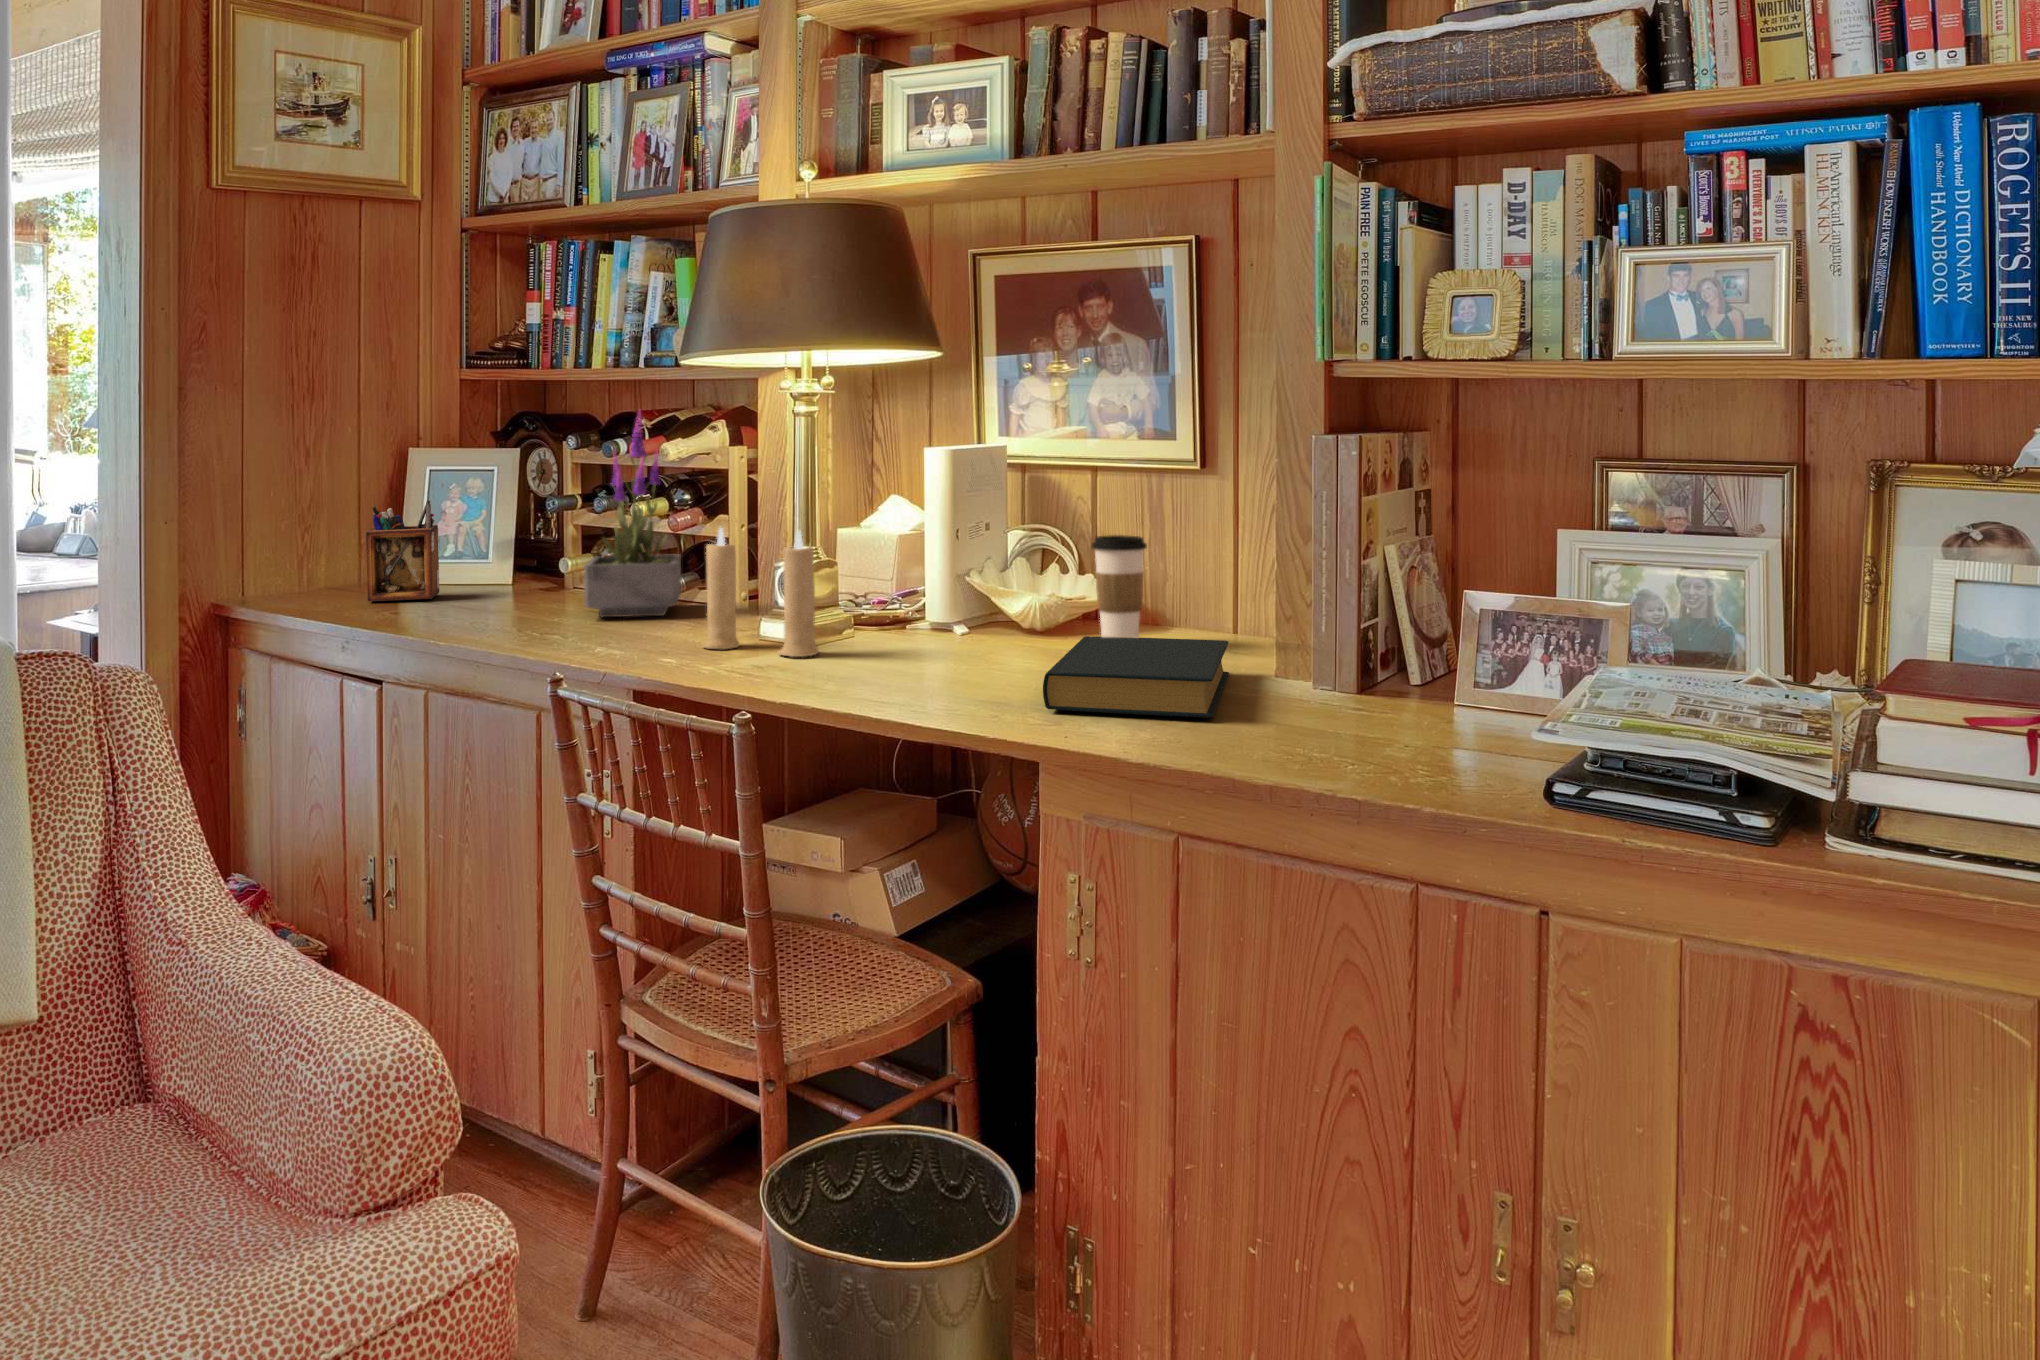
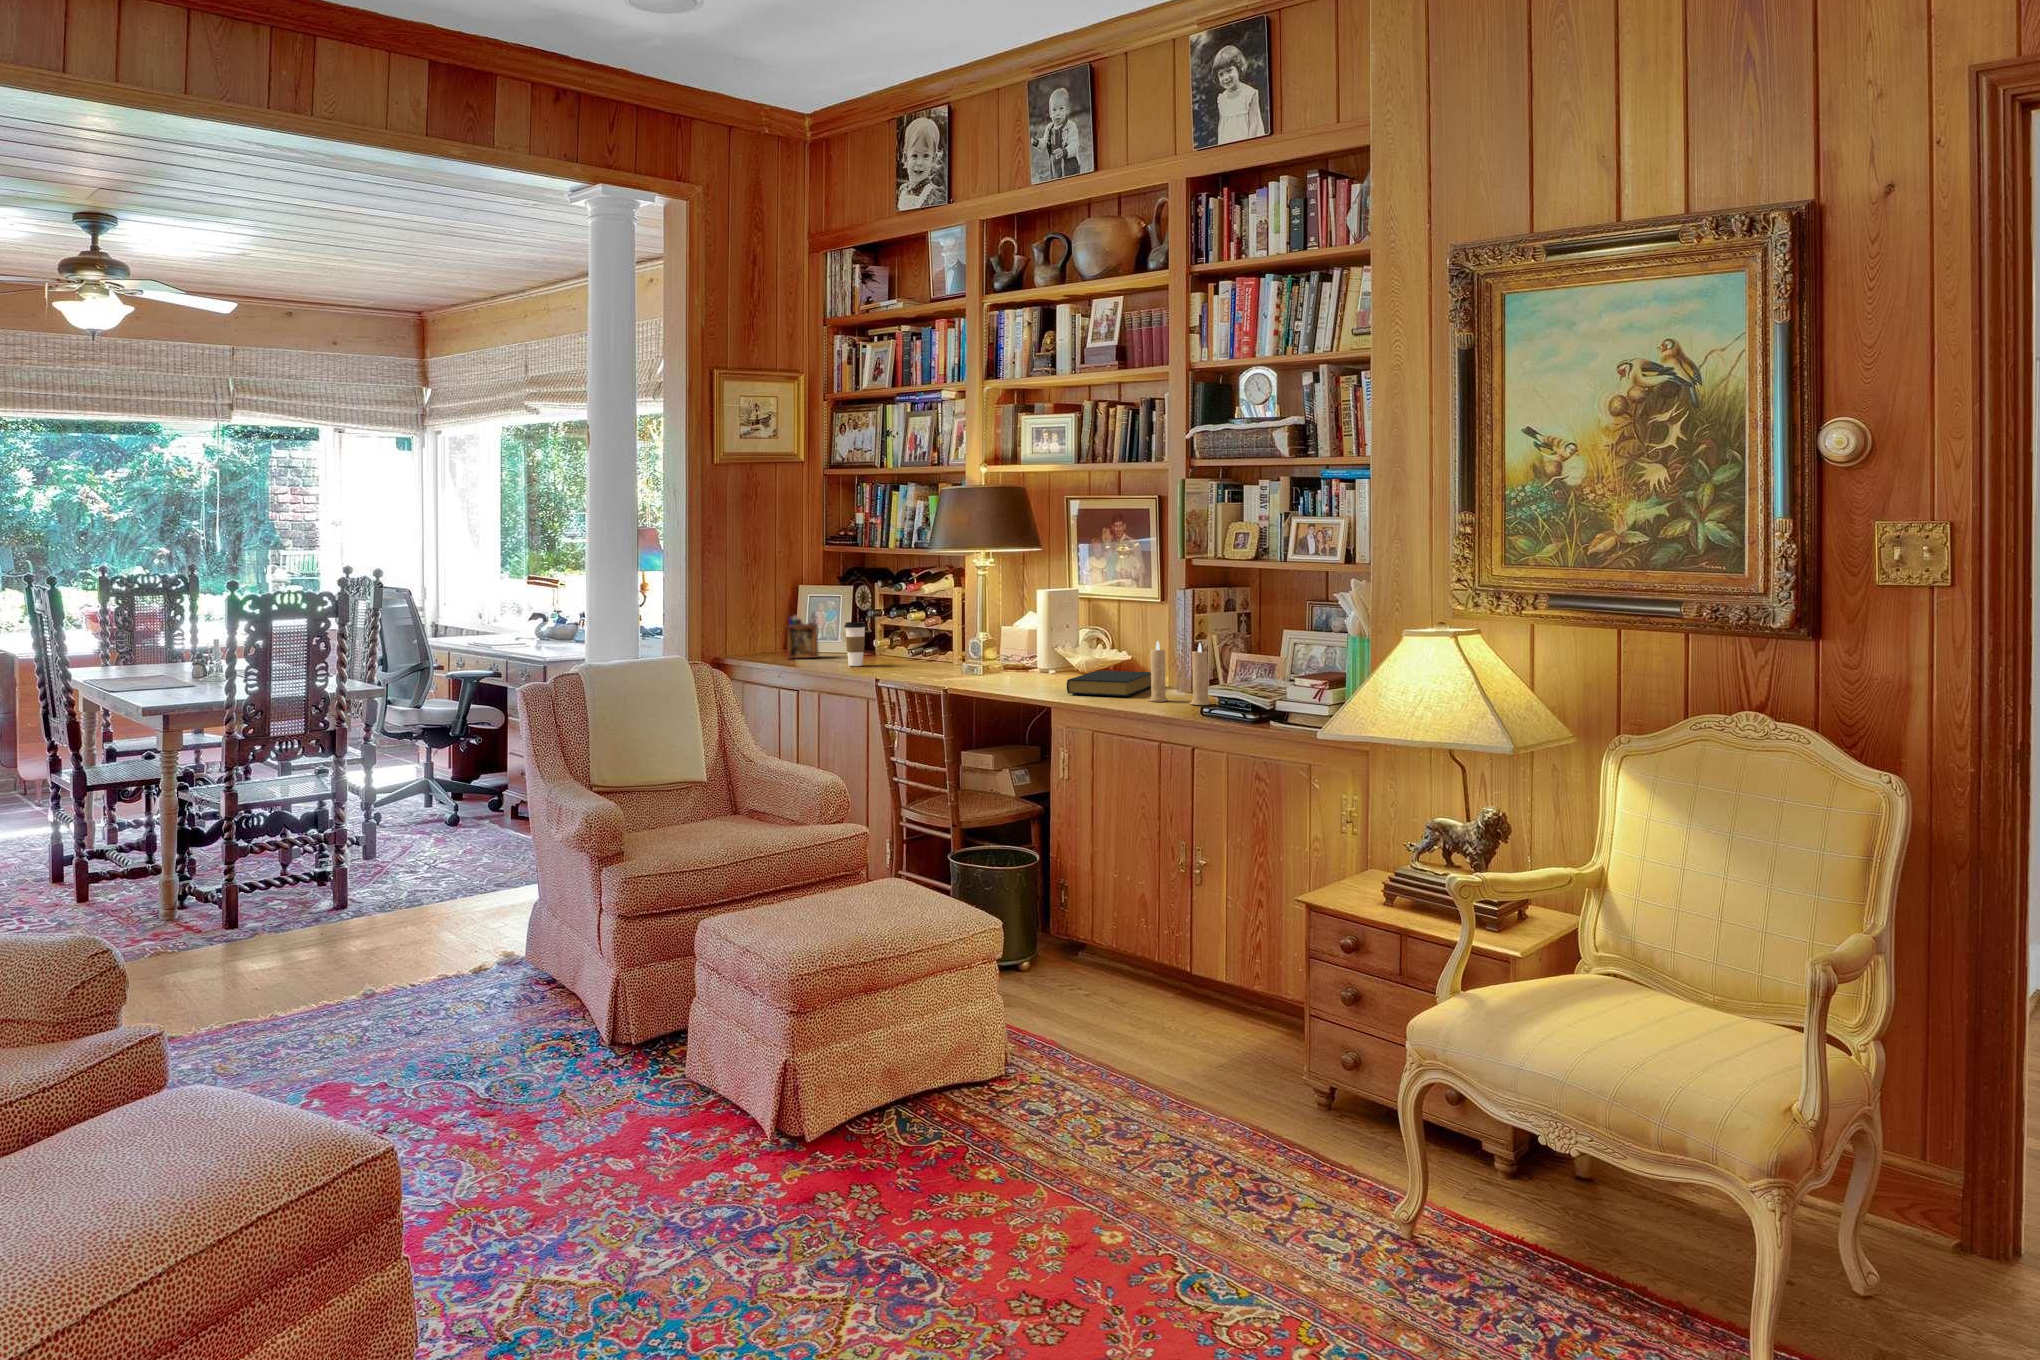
potted plant: present [584,412,681,617] -> none [888,570,932,665]
candle: present [702,528,818,657] -> present [1149,641,1210,705]
coffee cup: present [1091,535,1147,637] -> present [844,622,866,666]

